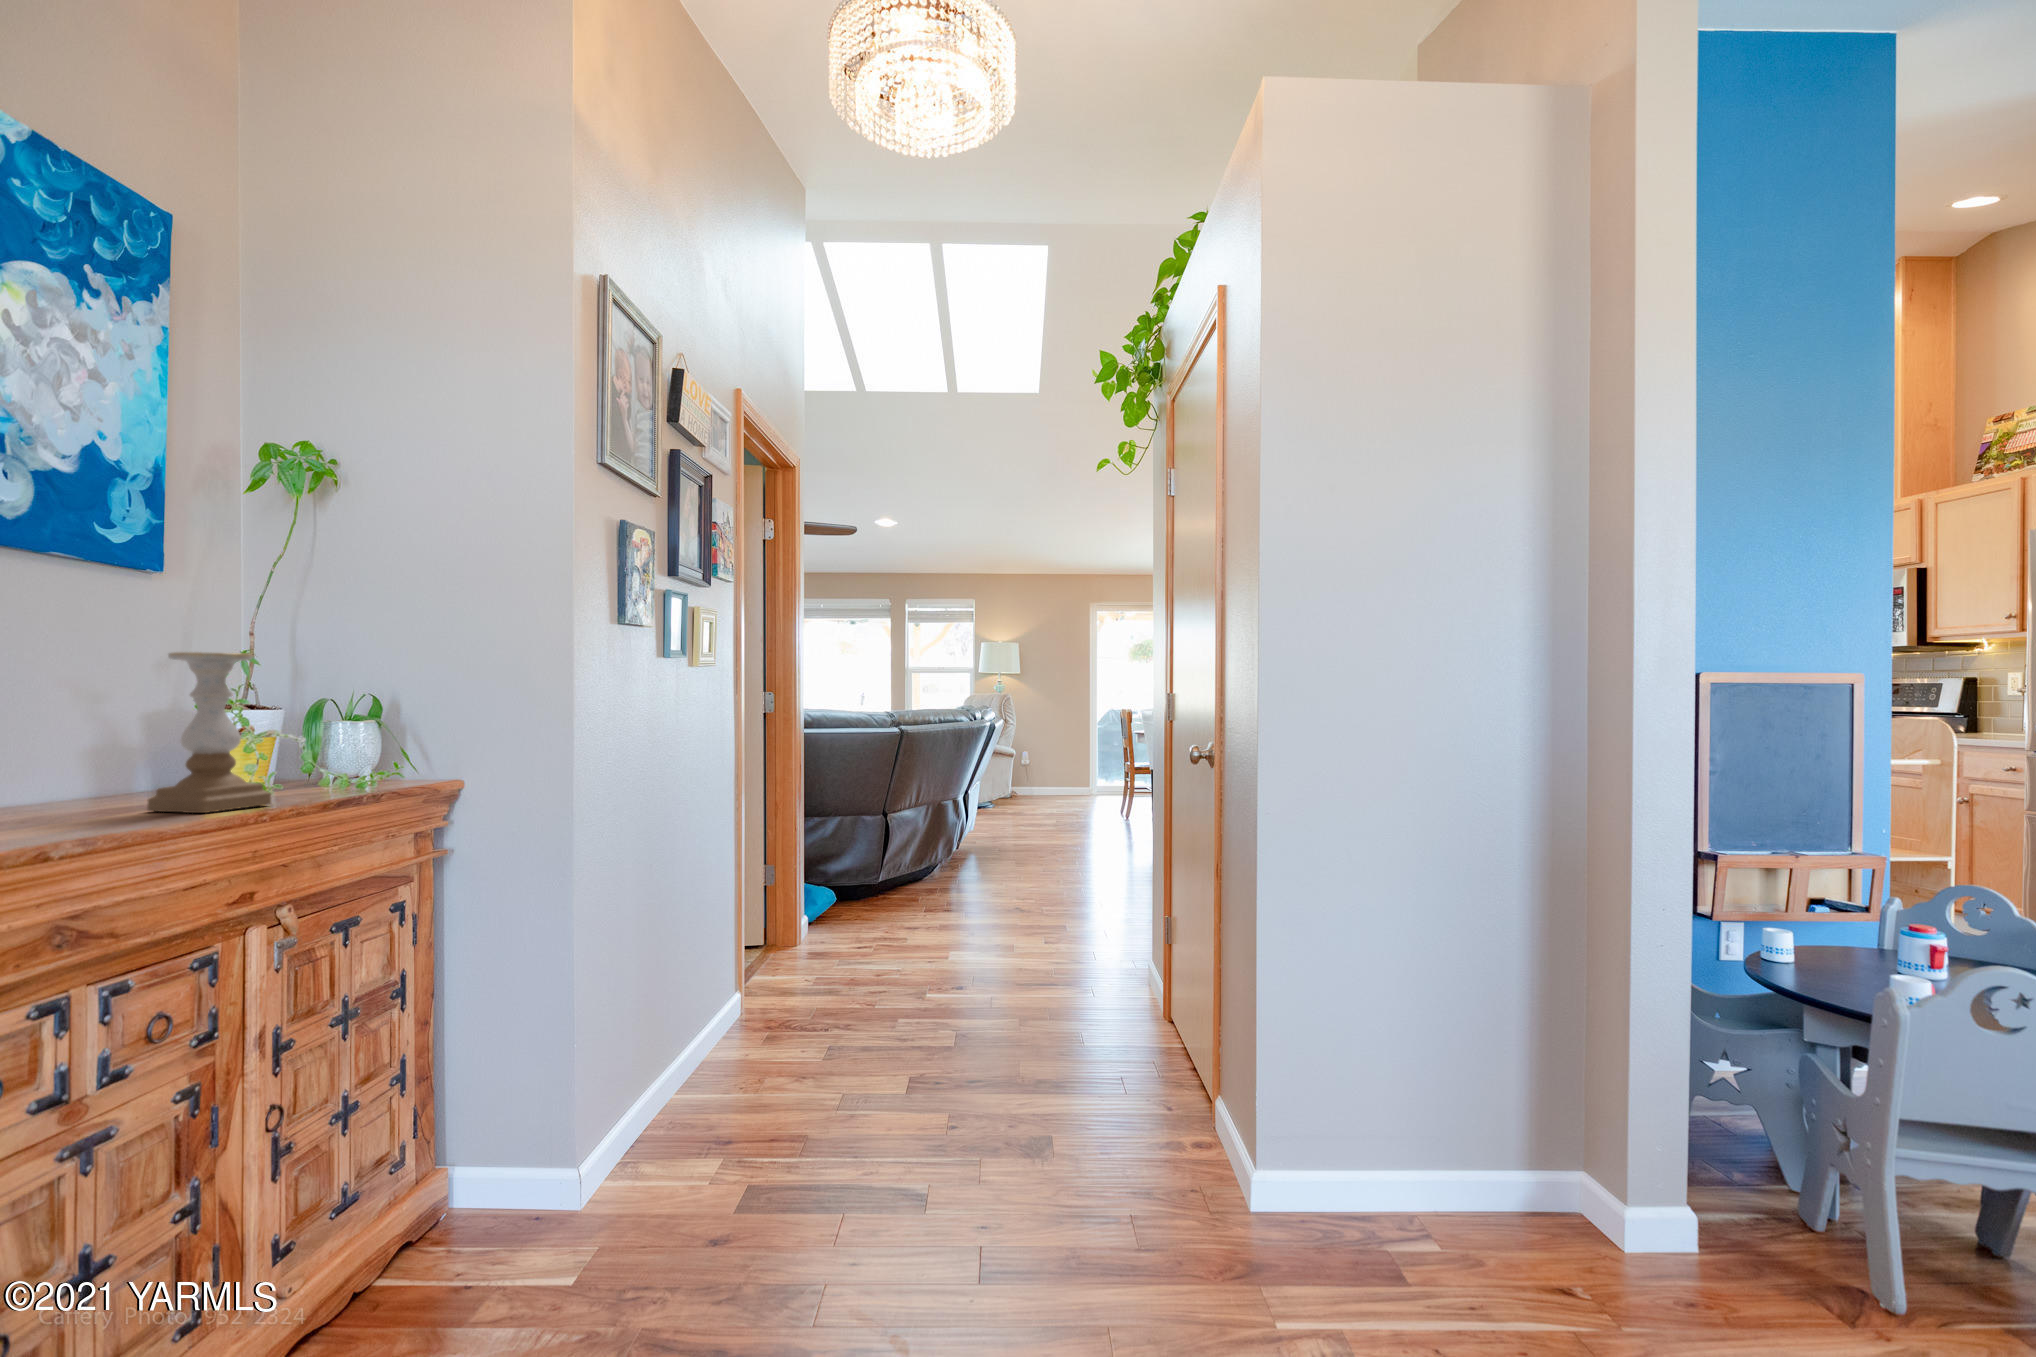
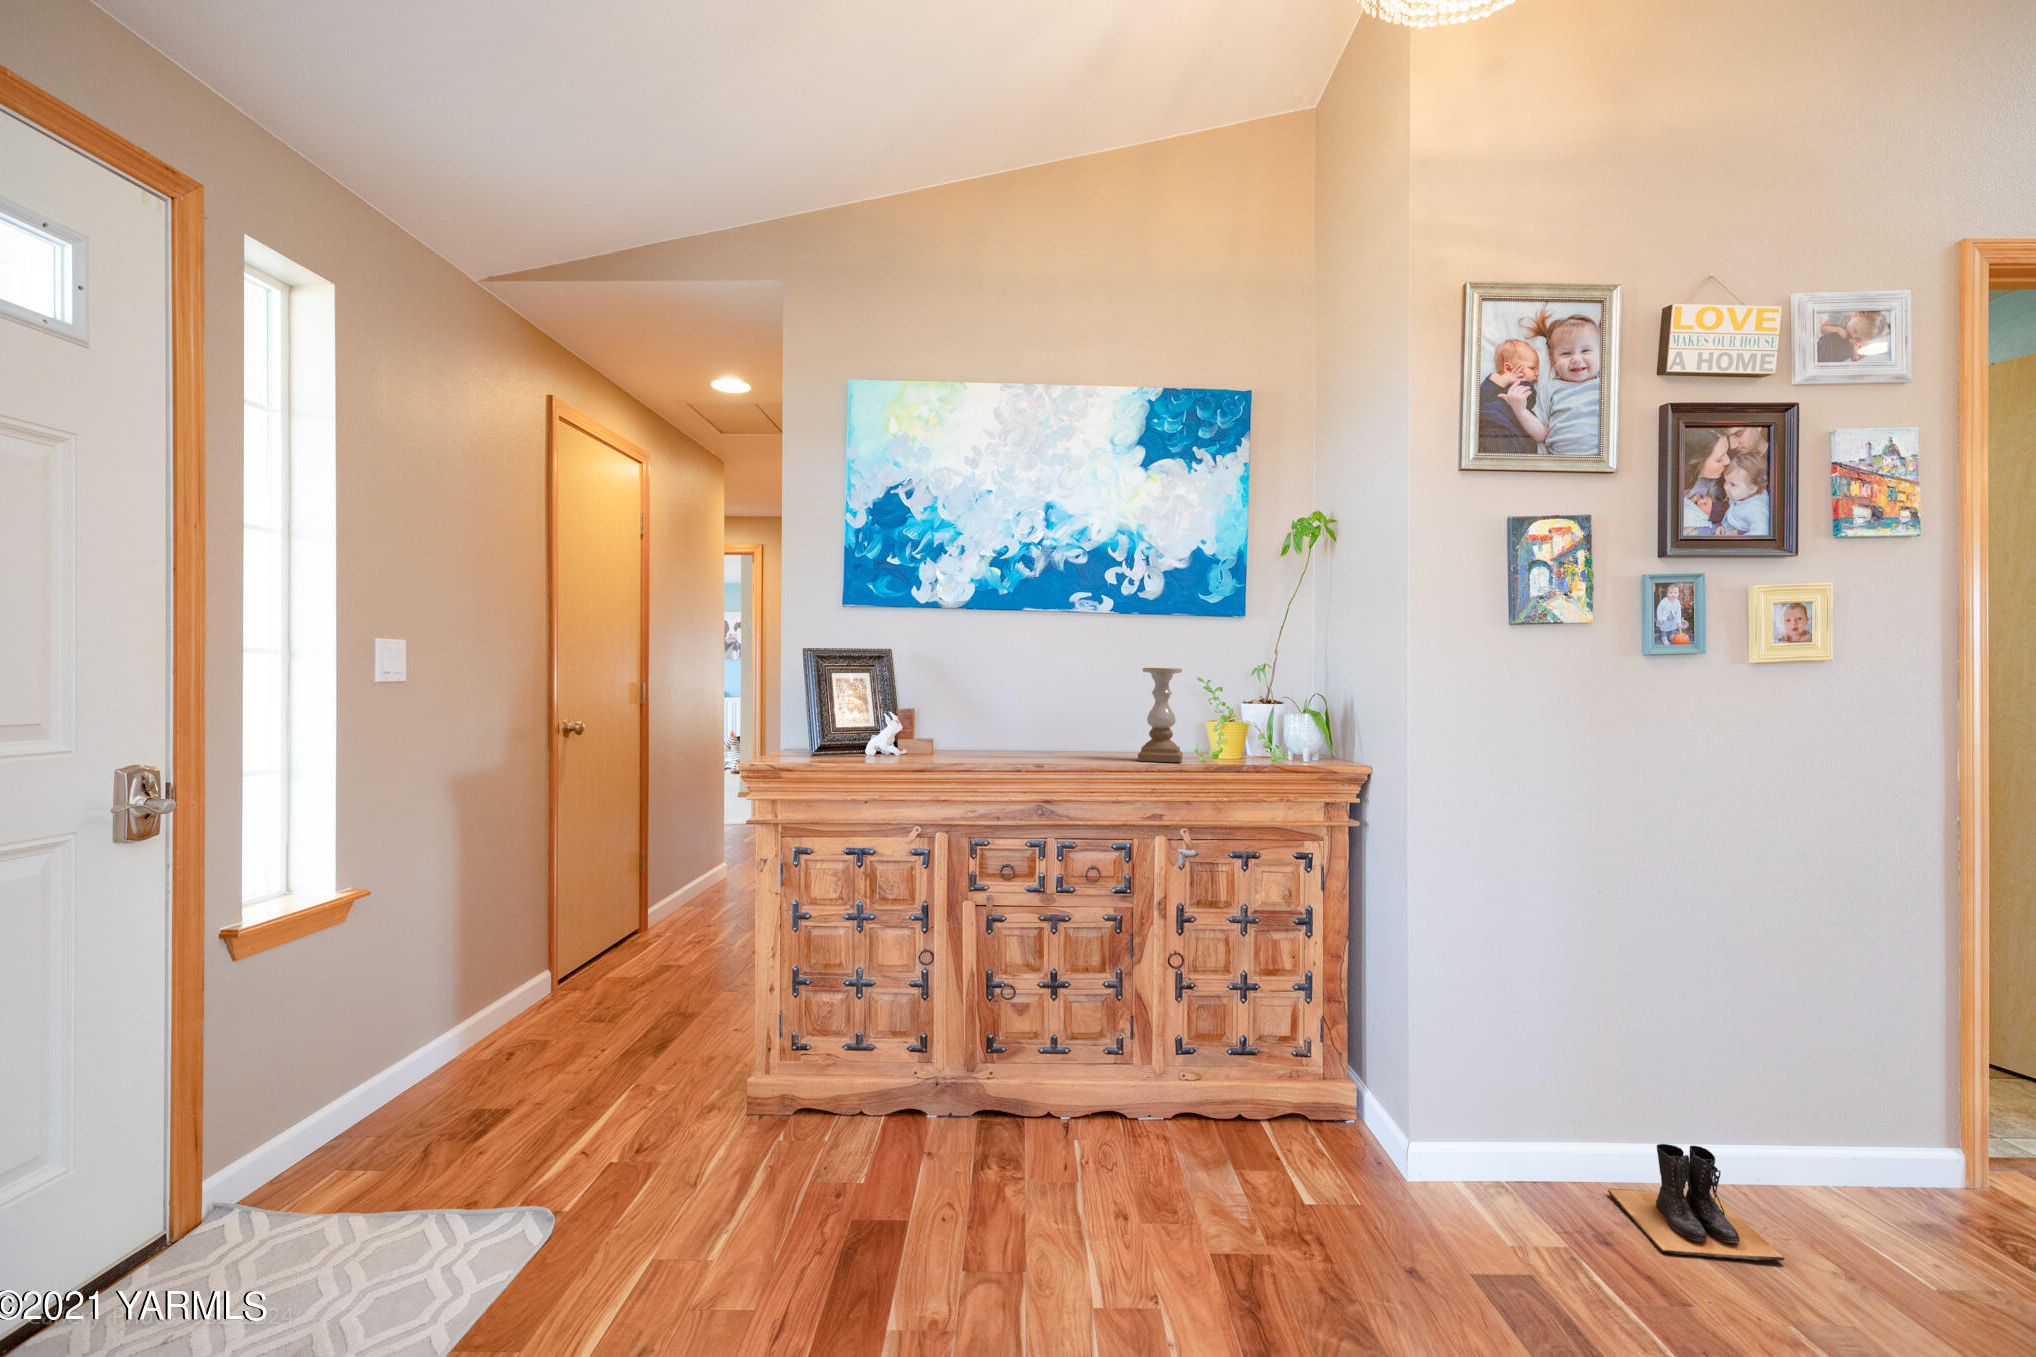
boots: none [667,1040,785,1125] -> present [1608,1144,1784,1261]

